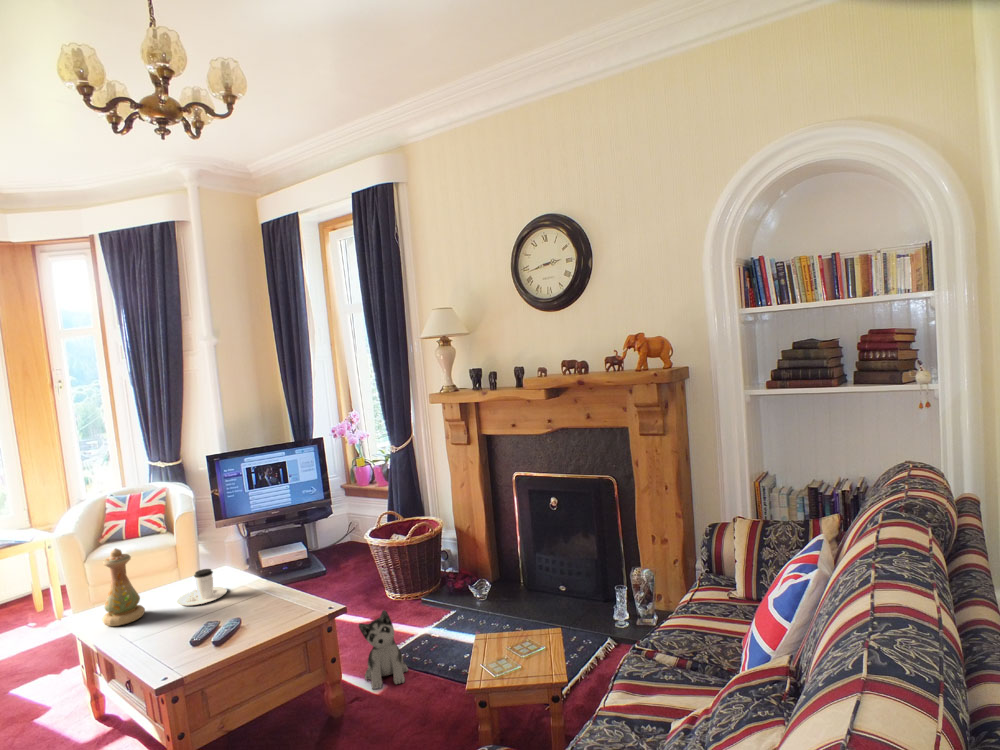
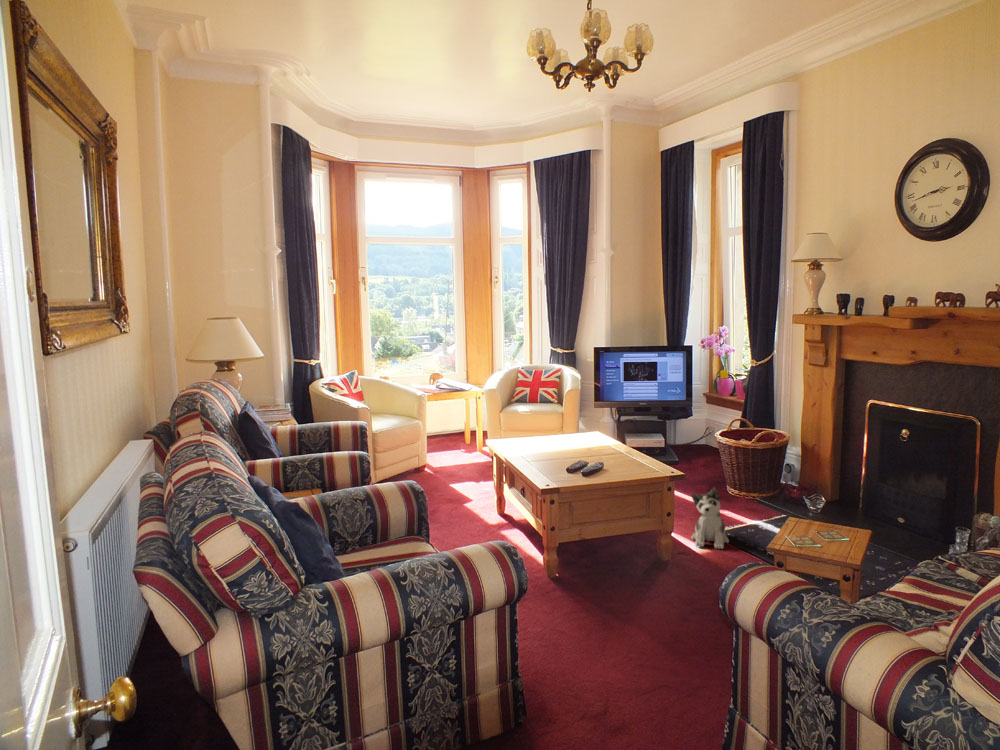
vase: present [102,548,145,626] -> none [514,397,540,450]
coffee cup: present [177,569,227,606] -> none [561,426,596,450]

